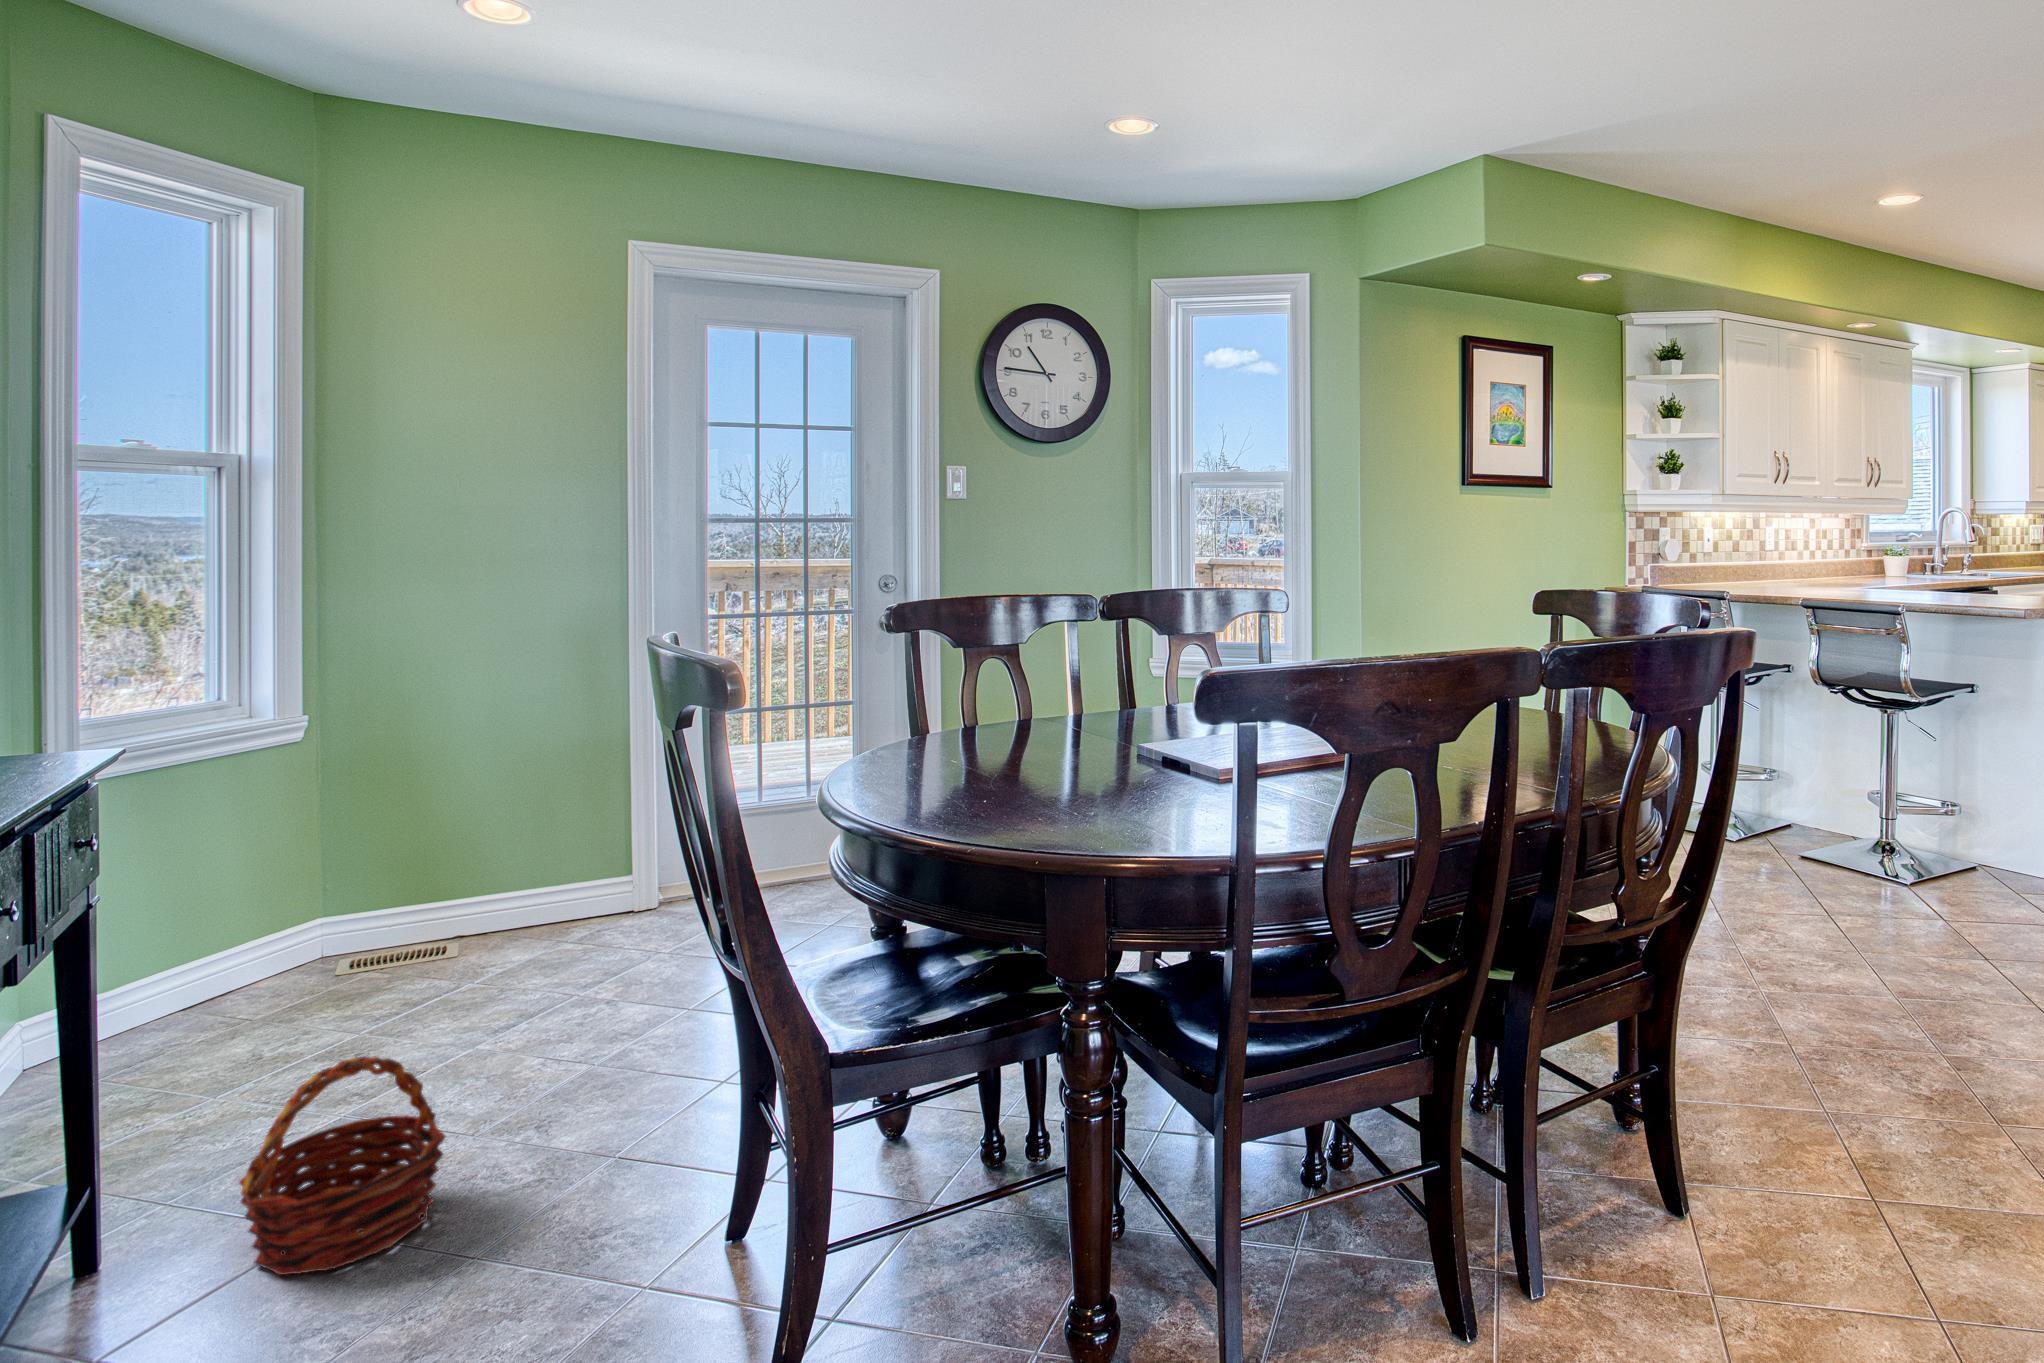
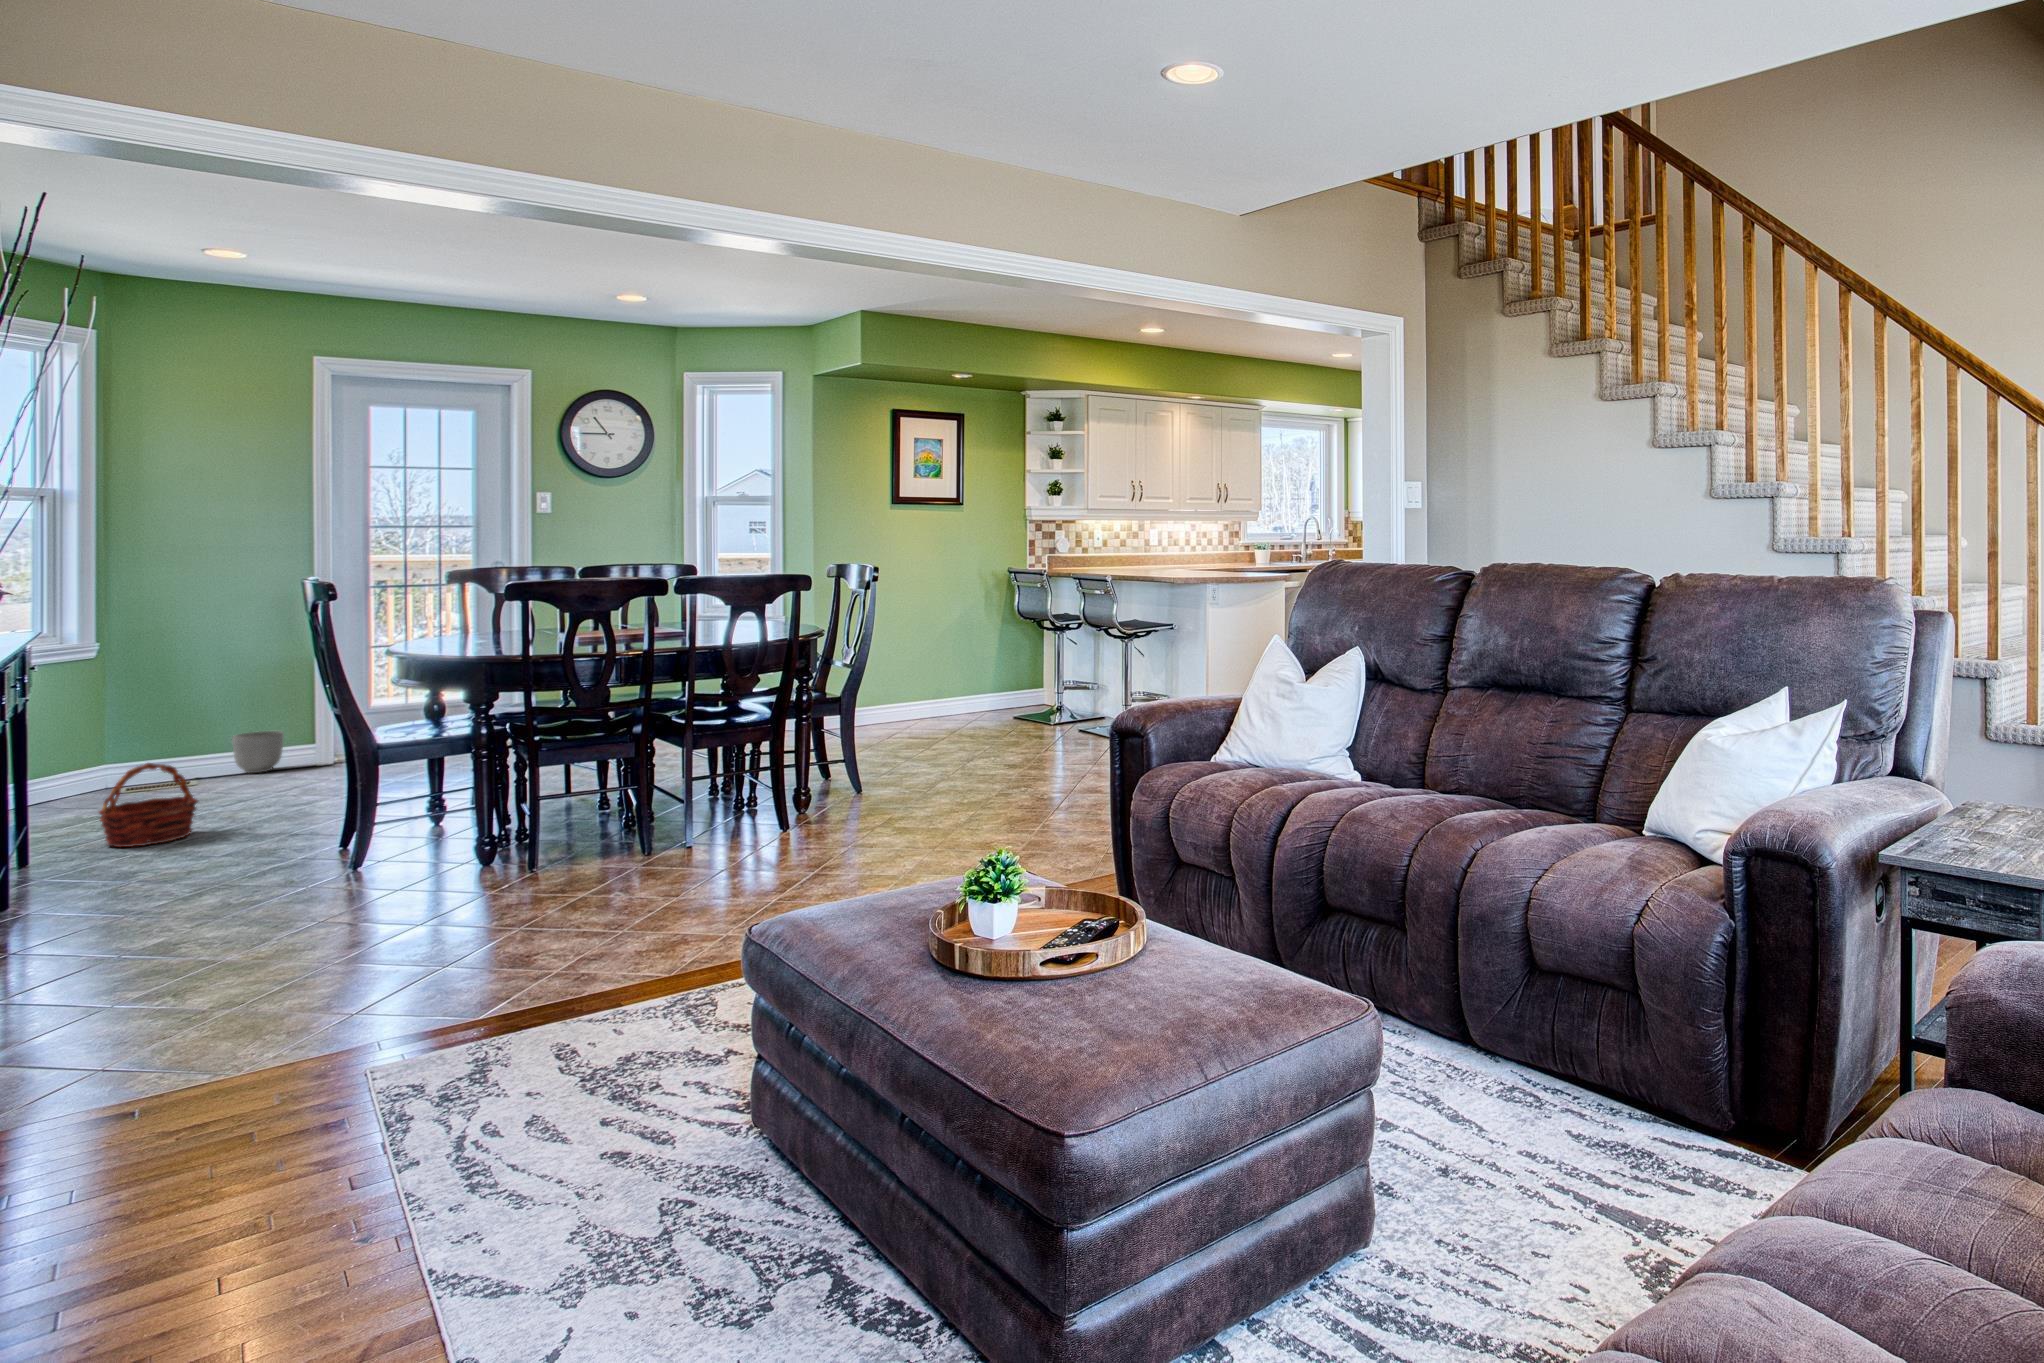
planter: none [511,863,589,942] -> present [232,731,284,773]

